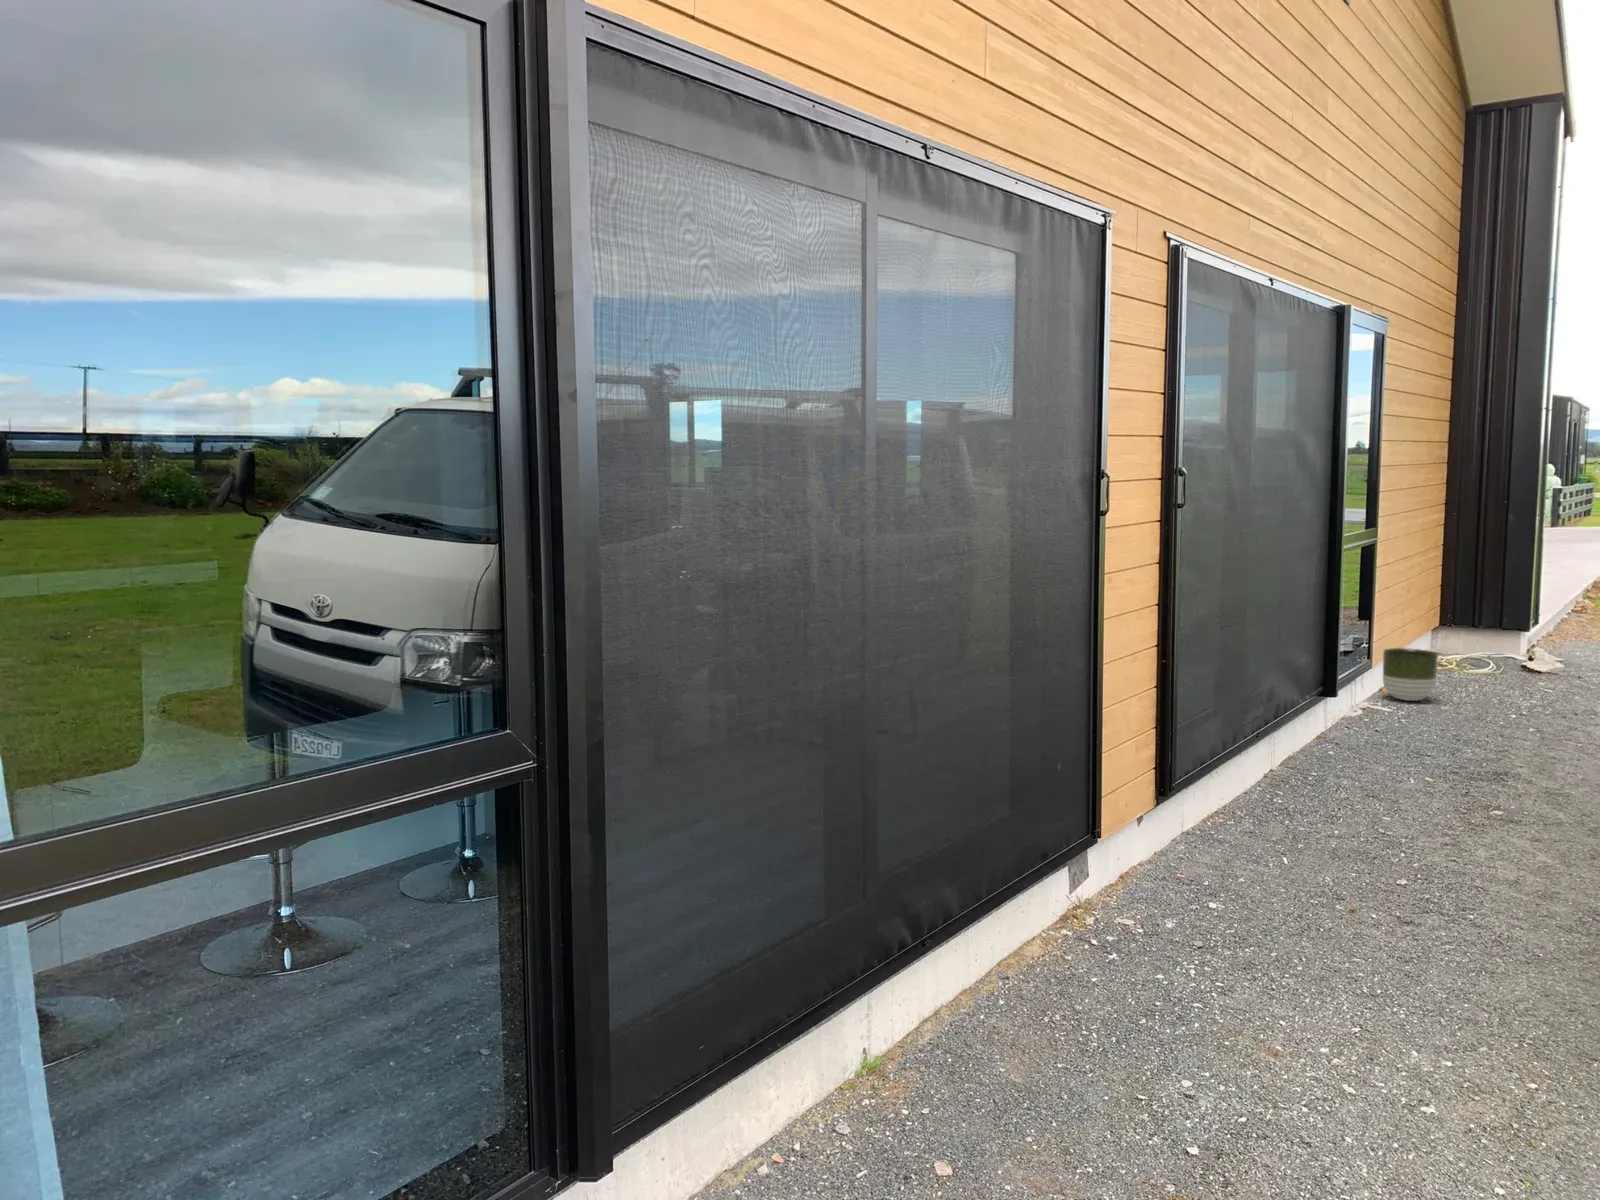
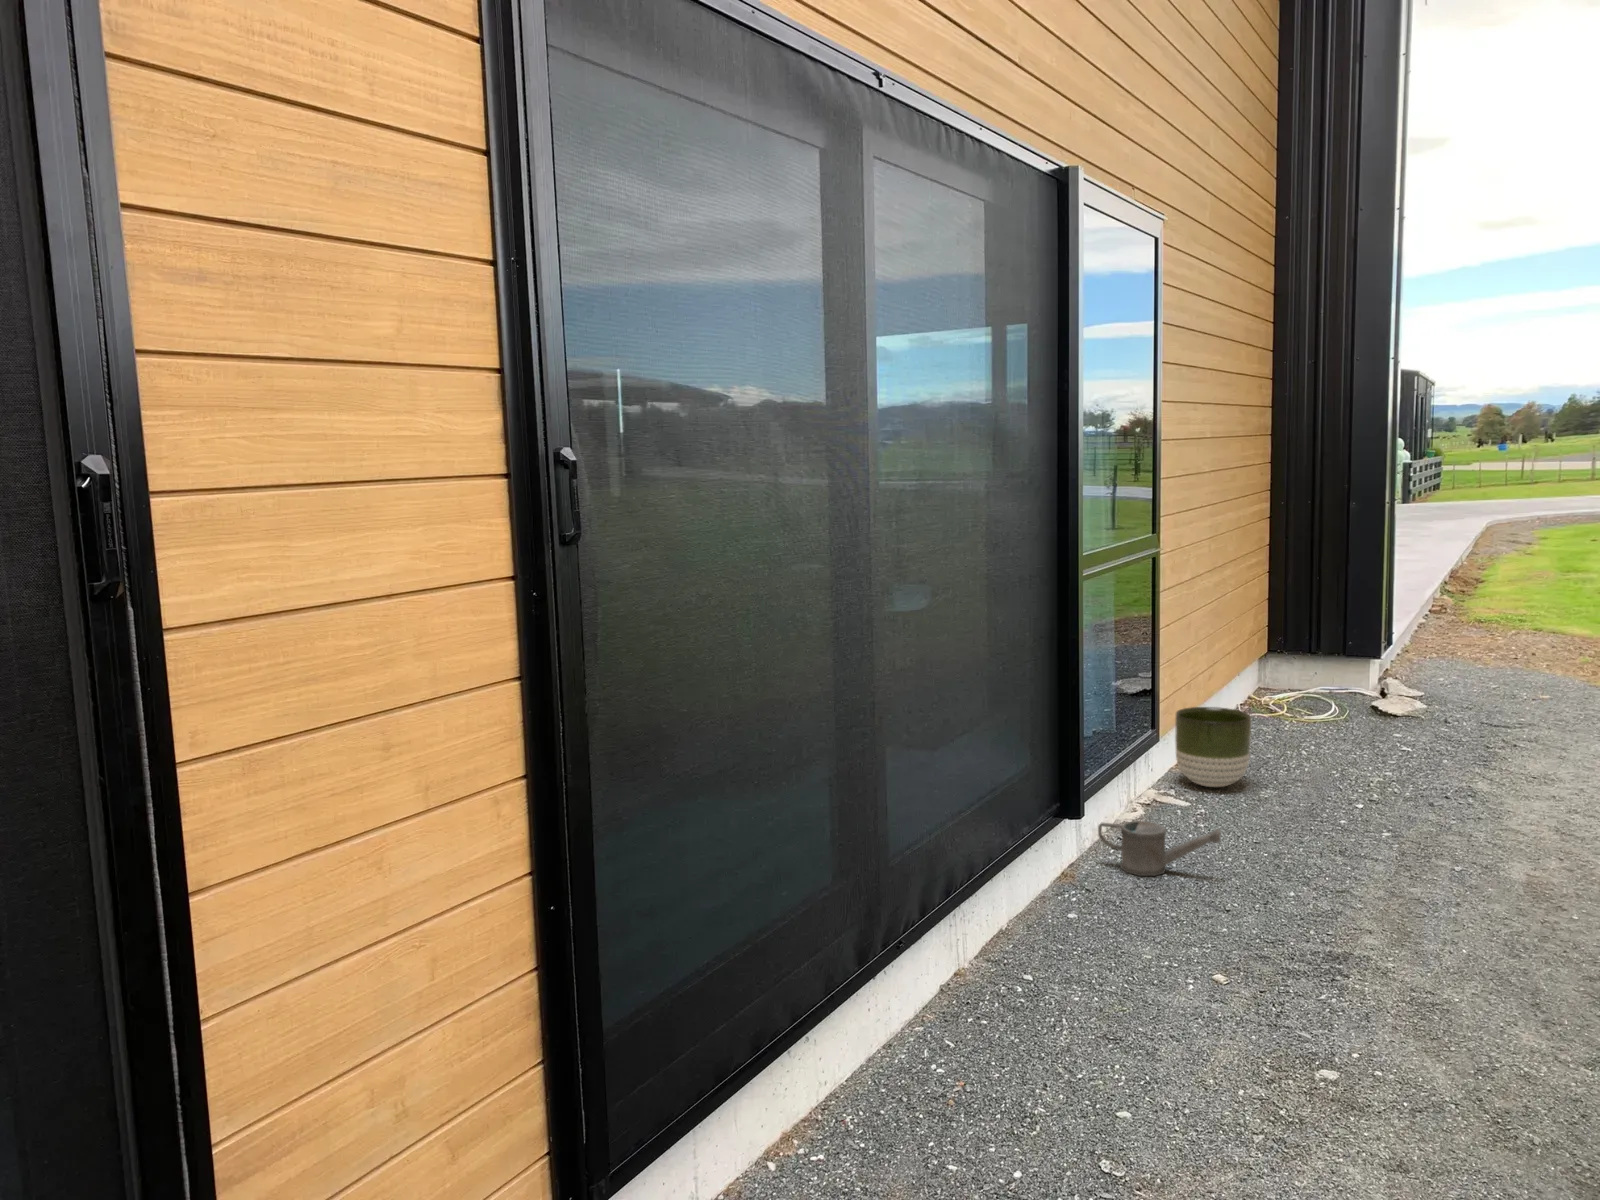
watering can: none [1344,704,1425,735] -> present [1098,821,1221,876]

